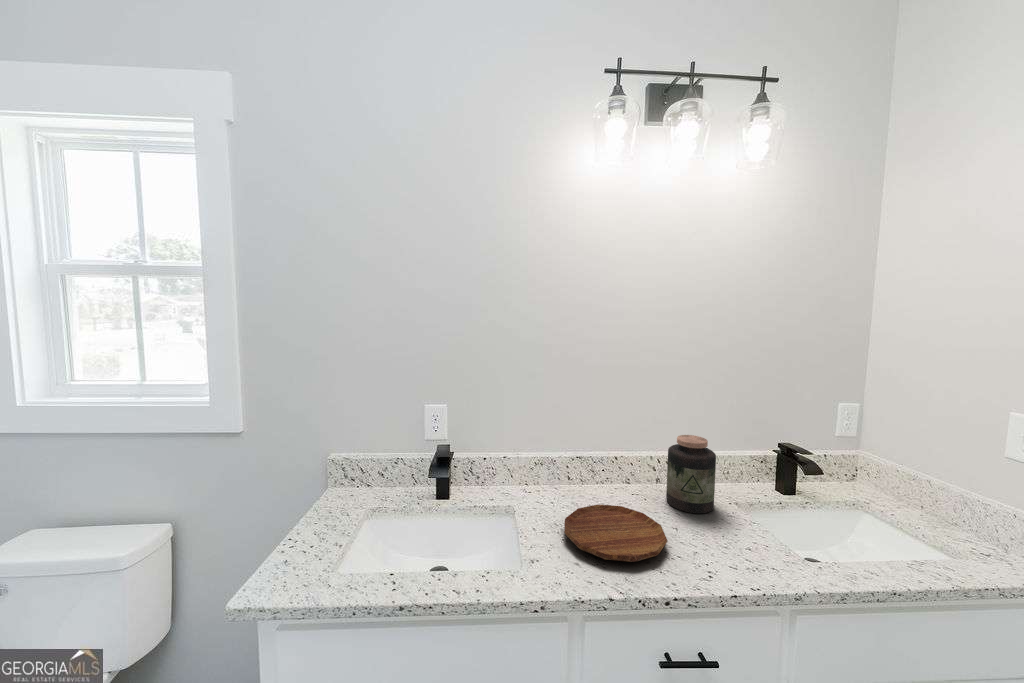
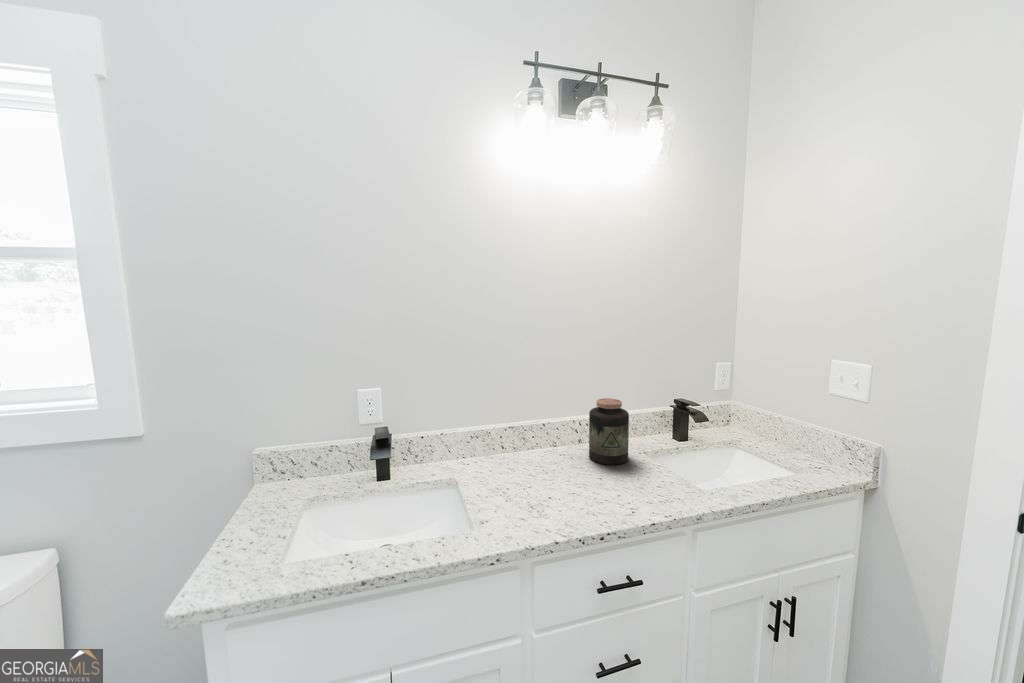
tray: present [564,504,668,562] -> none [506,466,596,511]

